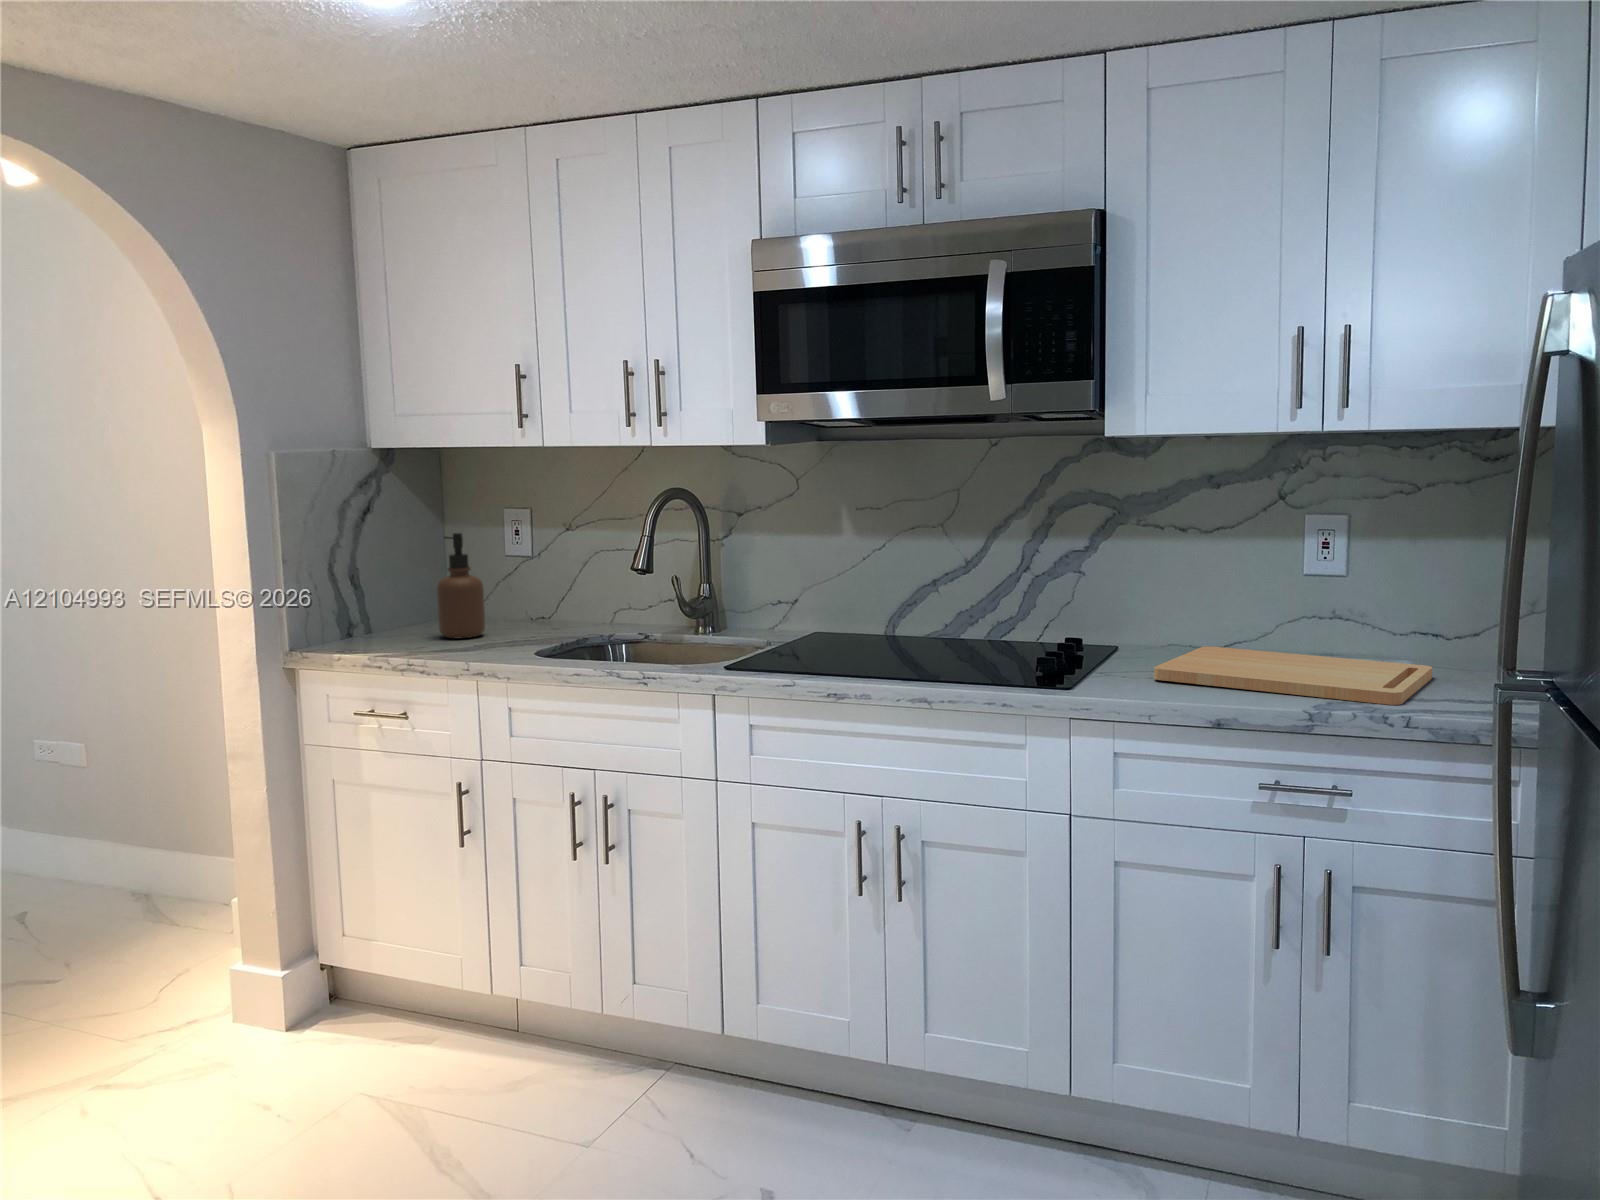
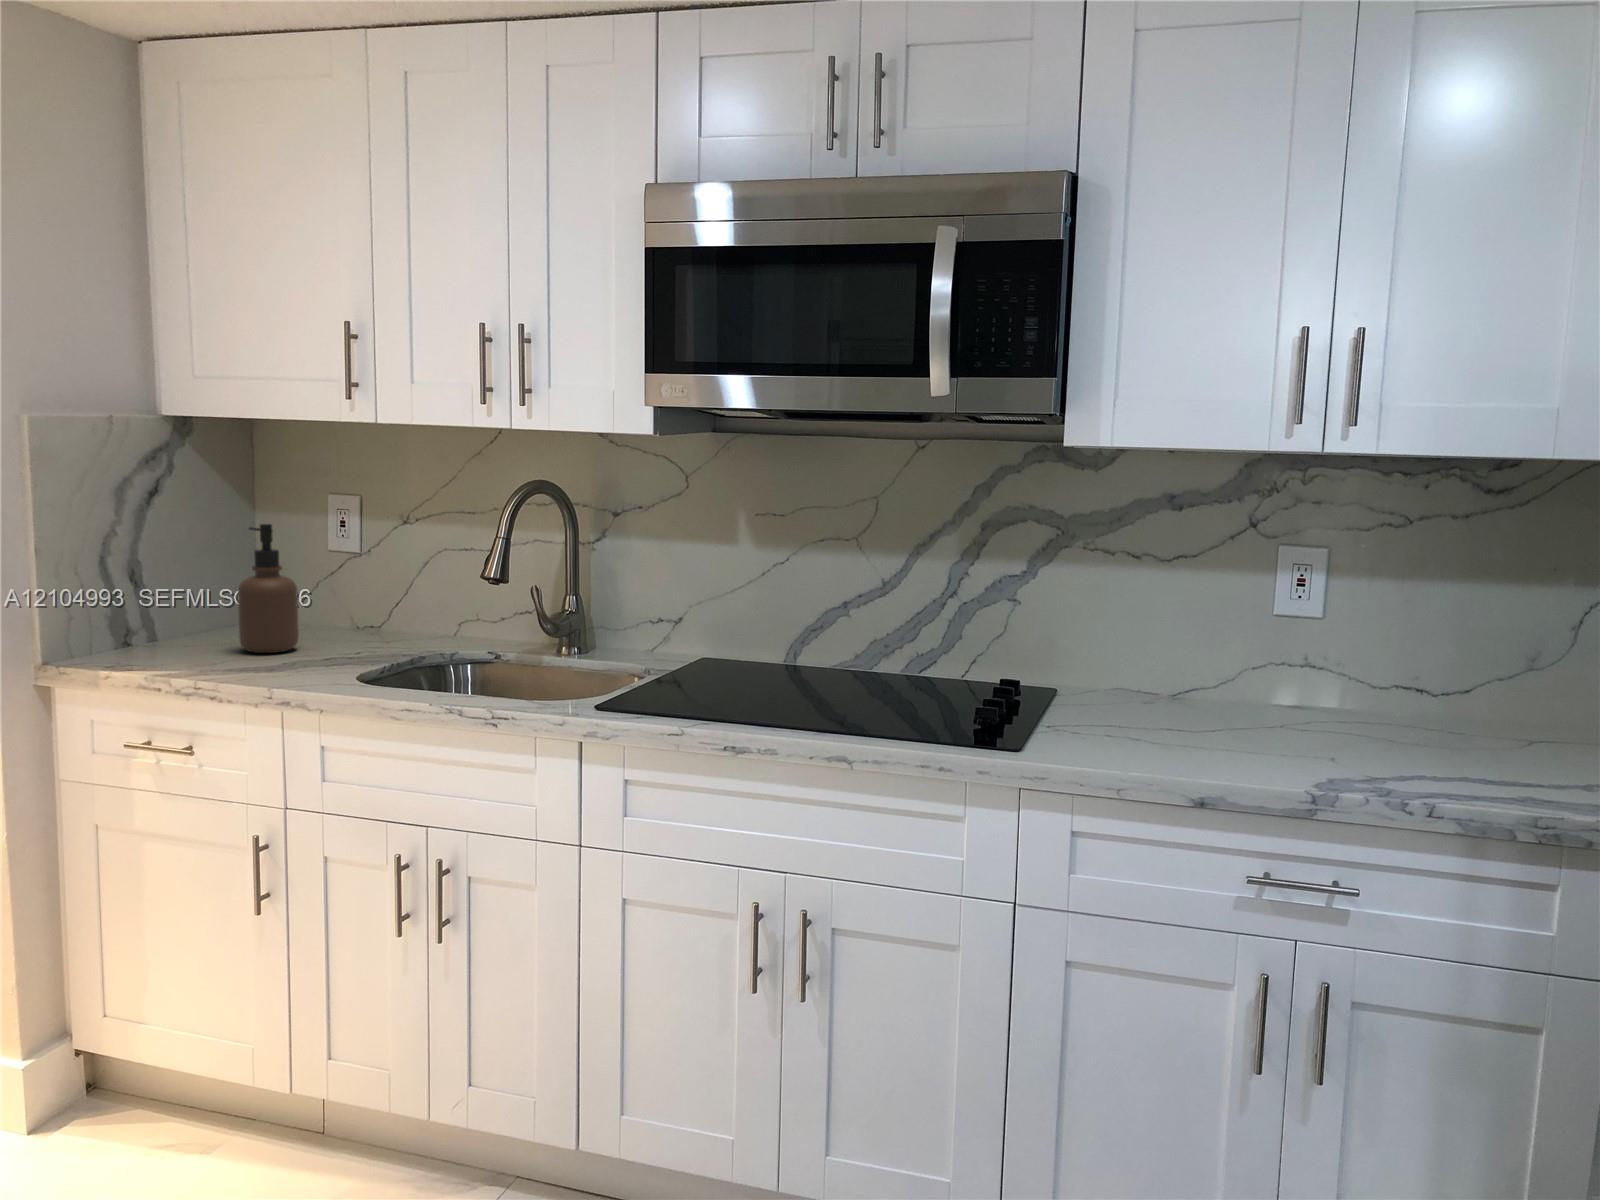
cutting board: present [1154,646,1432,705] -> none [1115,696,1431,786]

